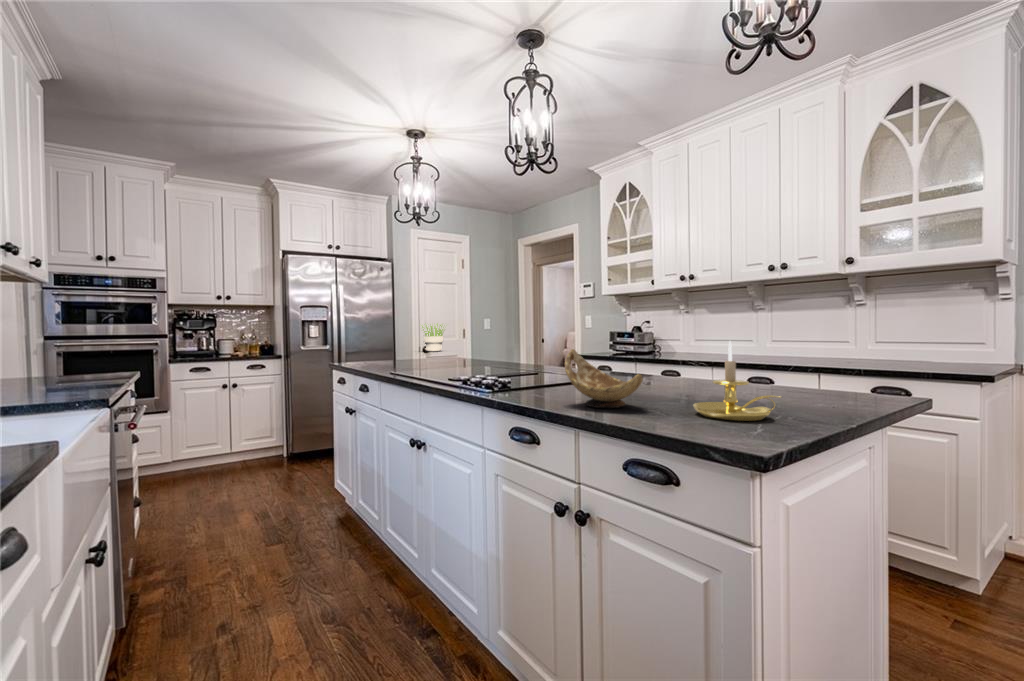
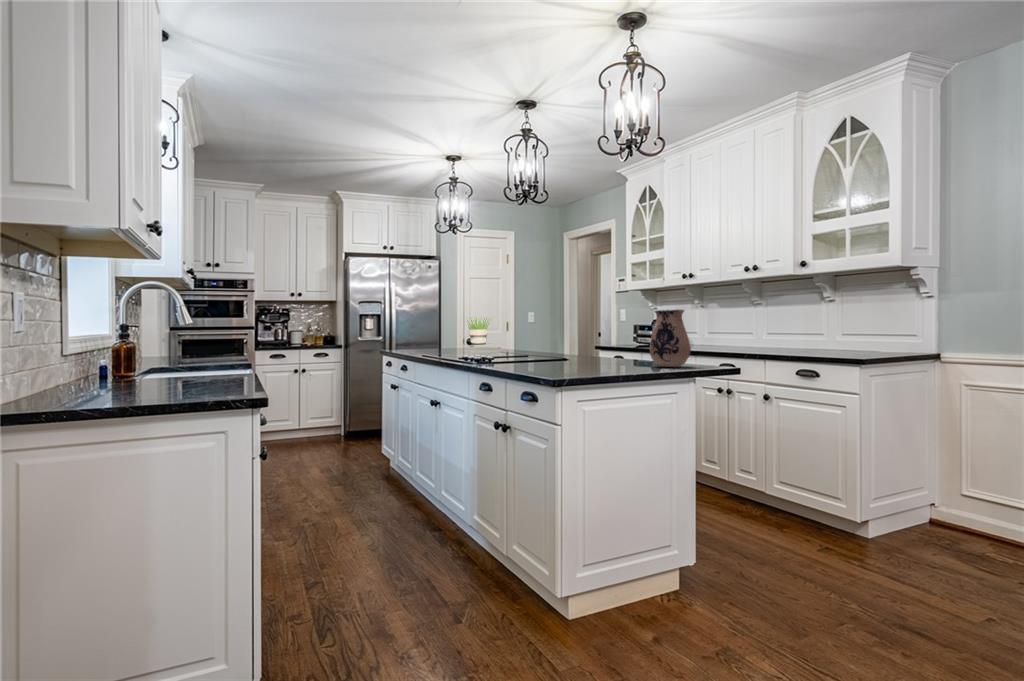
ceramic pitcher: none [781,310,856,401] -> present [650,310,691,367]
candle holder: present [693,341,781,421] -> none [568,328,605,371]
decorative bowl: present [565,349,643,408] -> none [507,333,548,368]

